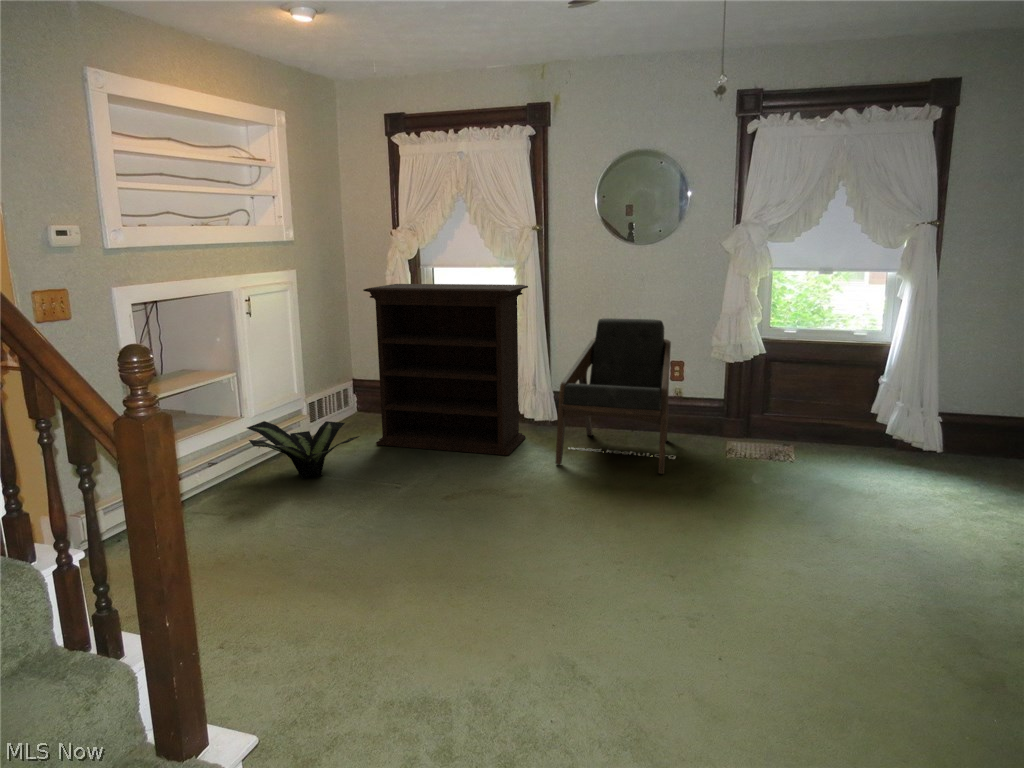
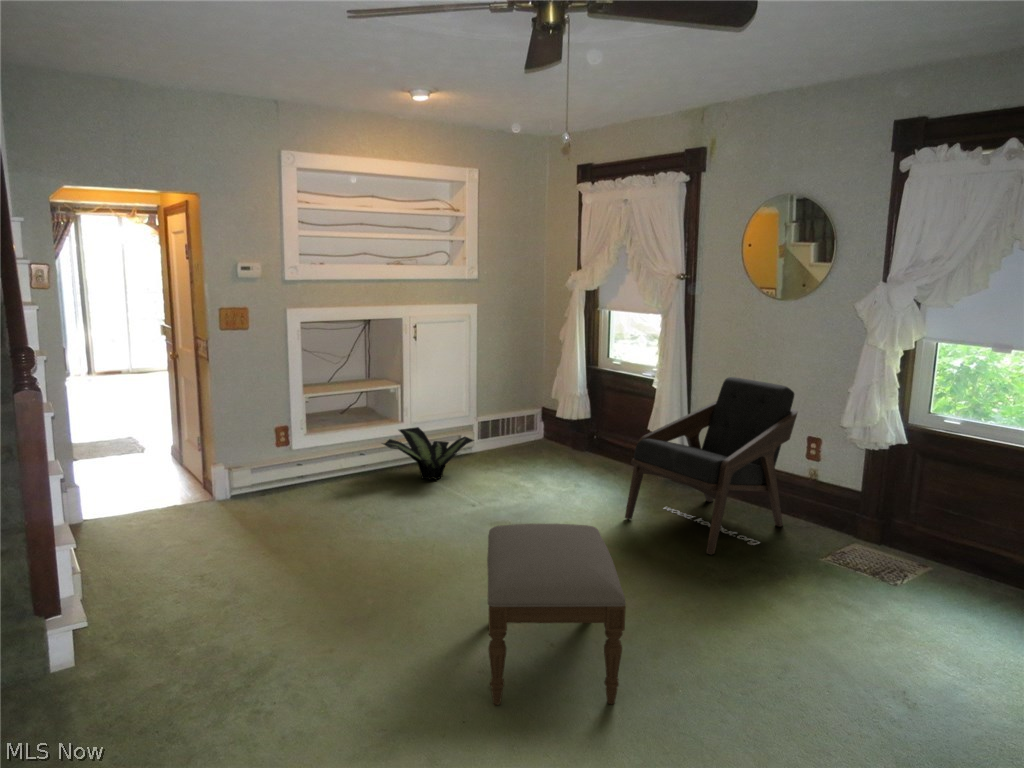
bookshelf: present [363,284,528,455] -> none [511,323,654,500]
ottoman: none [600,460,814,644] -> present [487,524,626,705]

